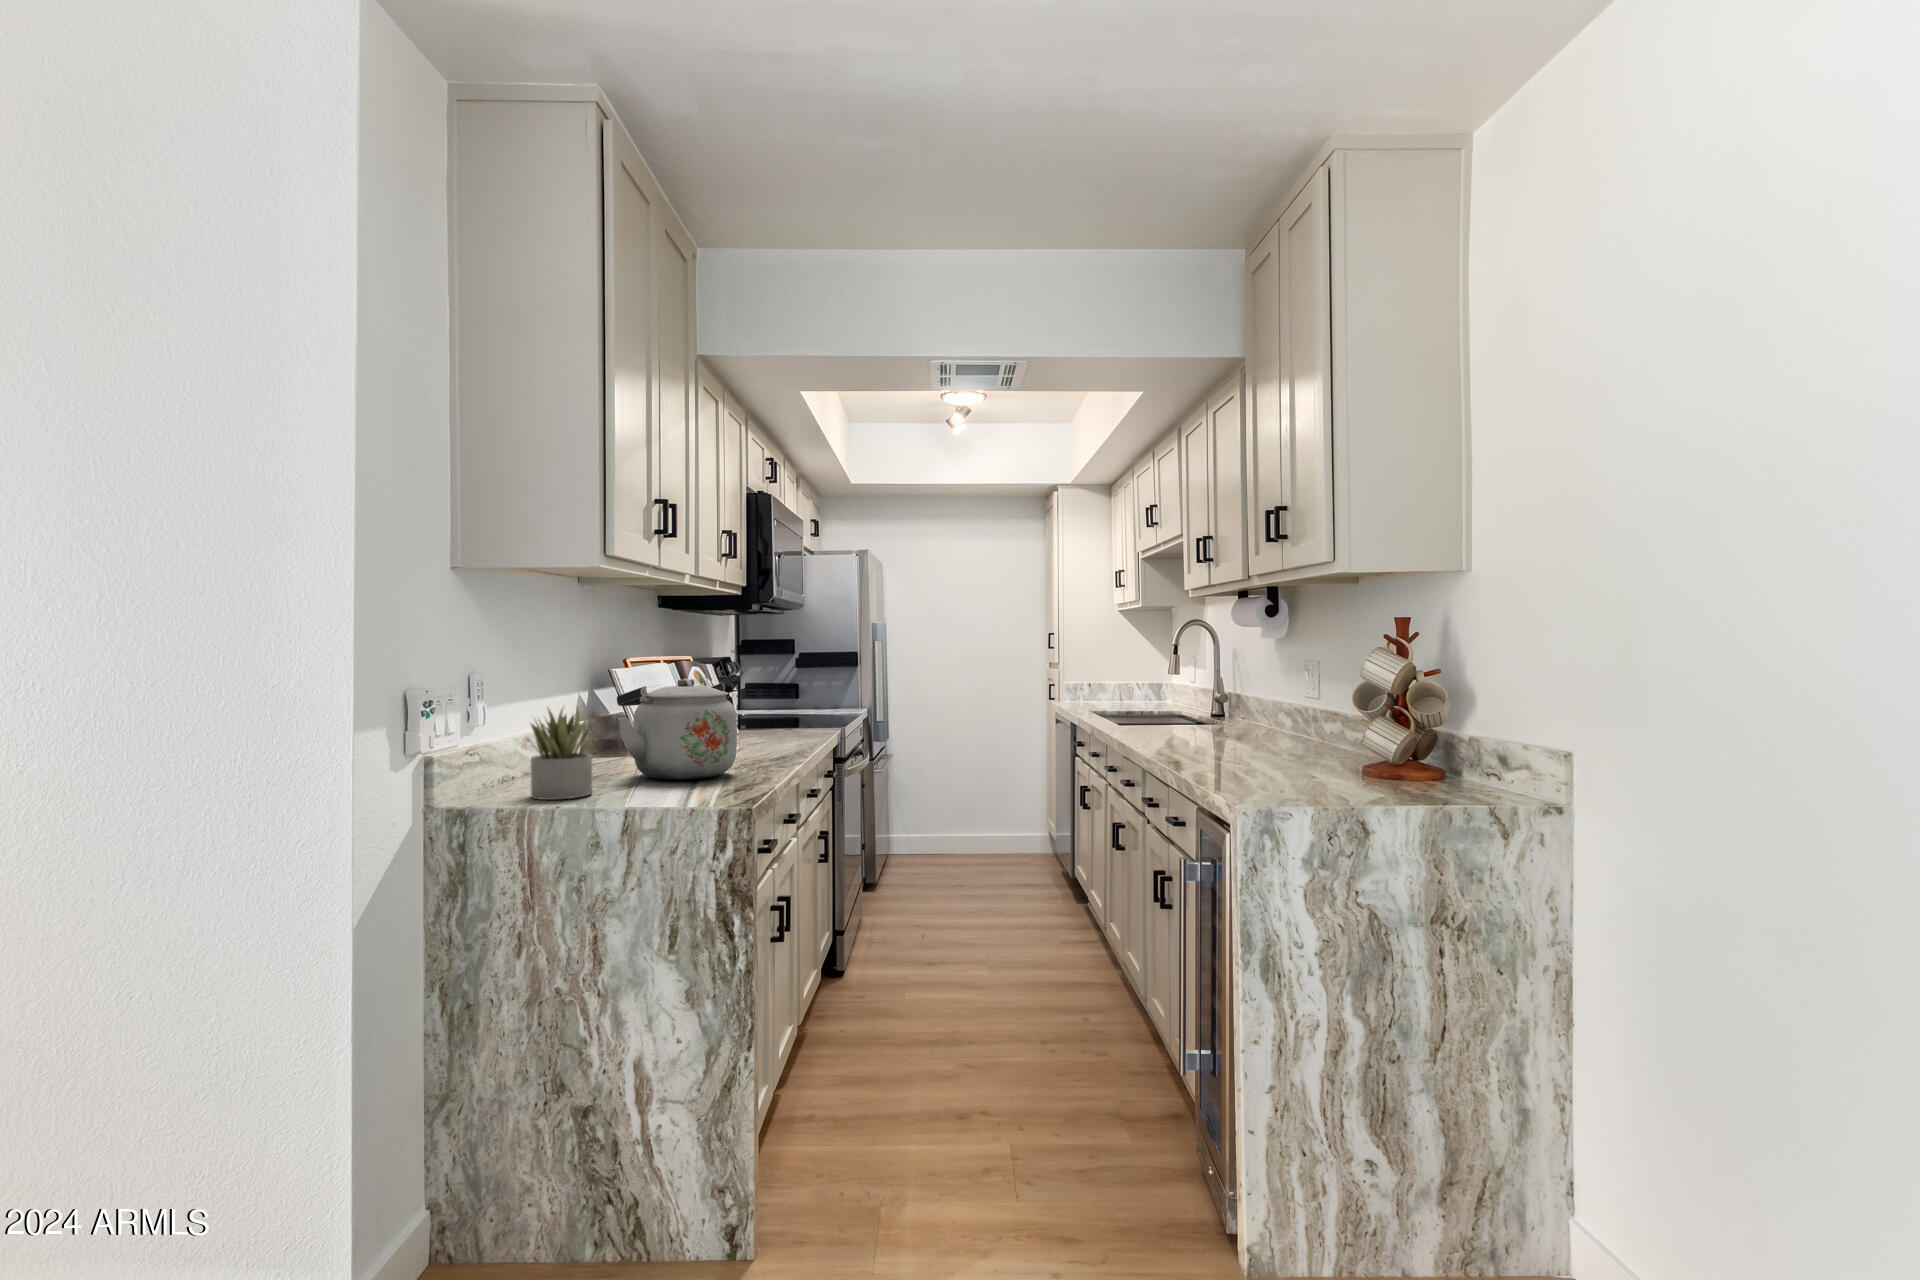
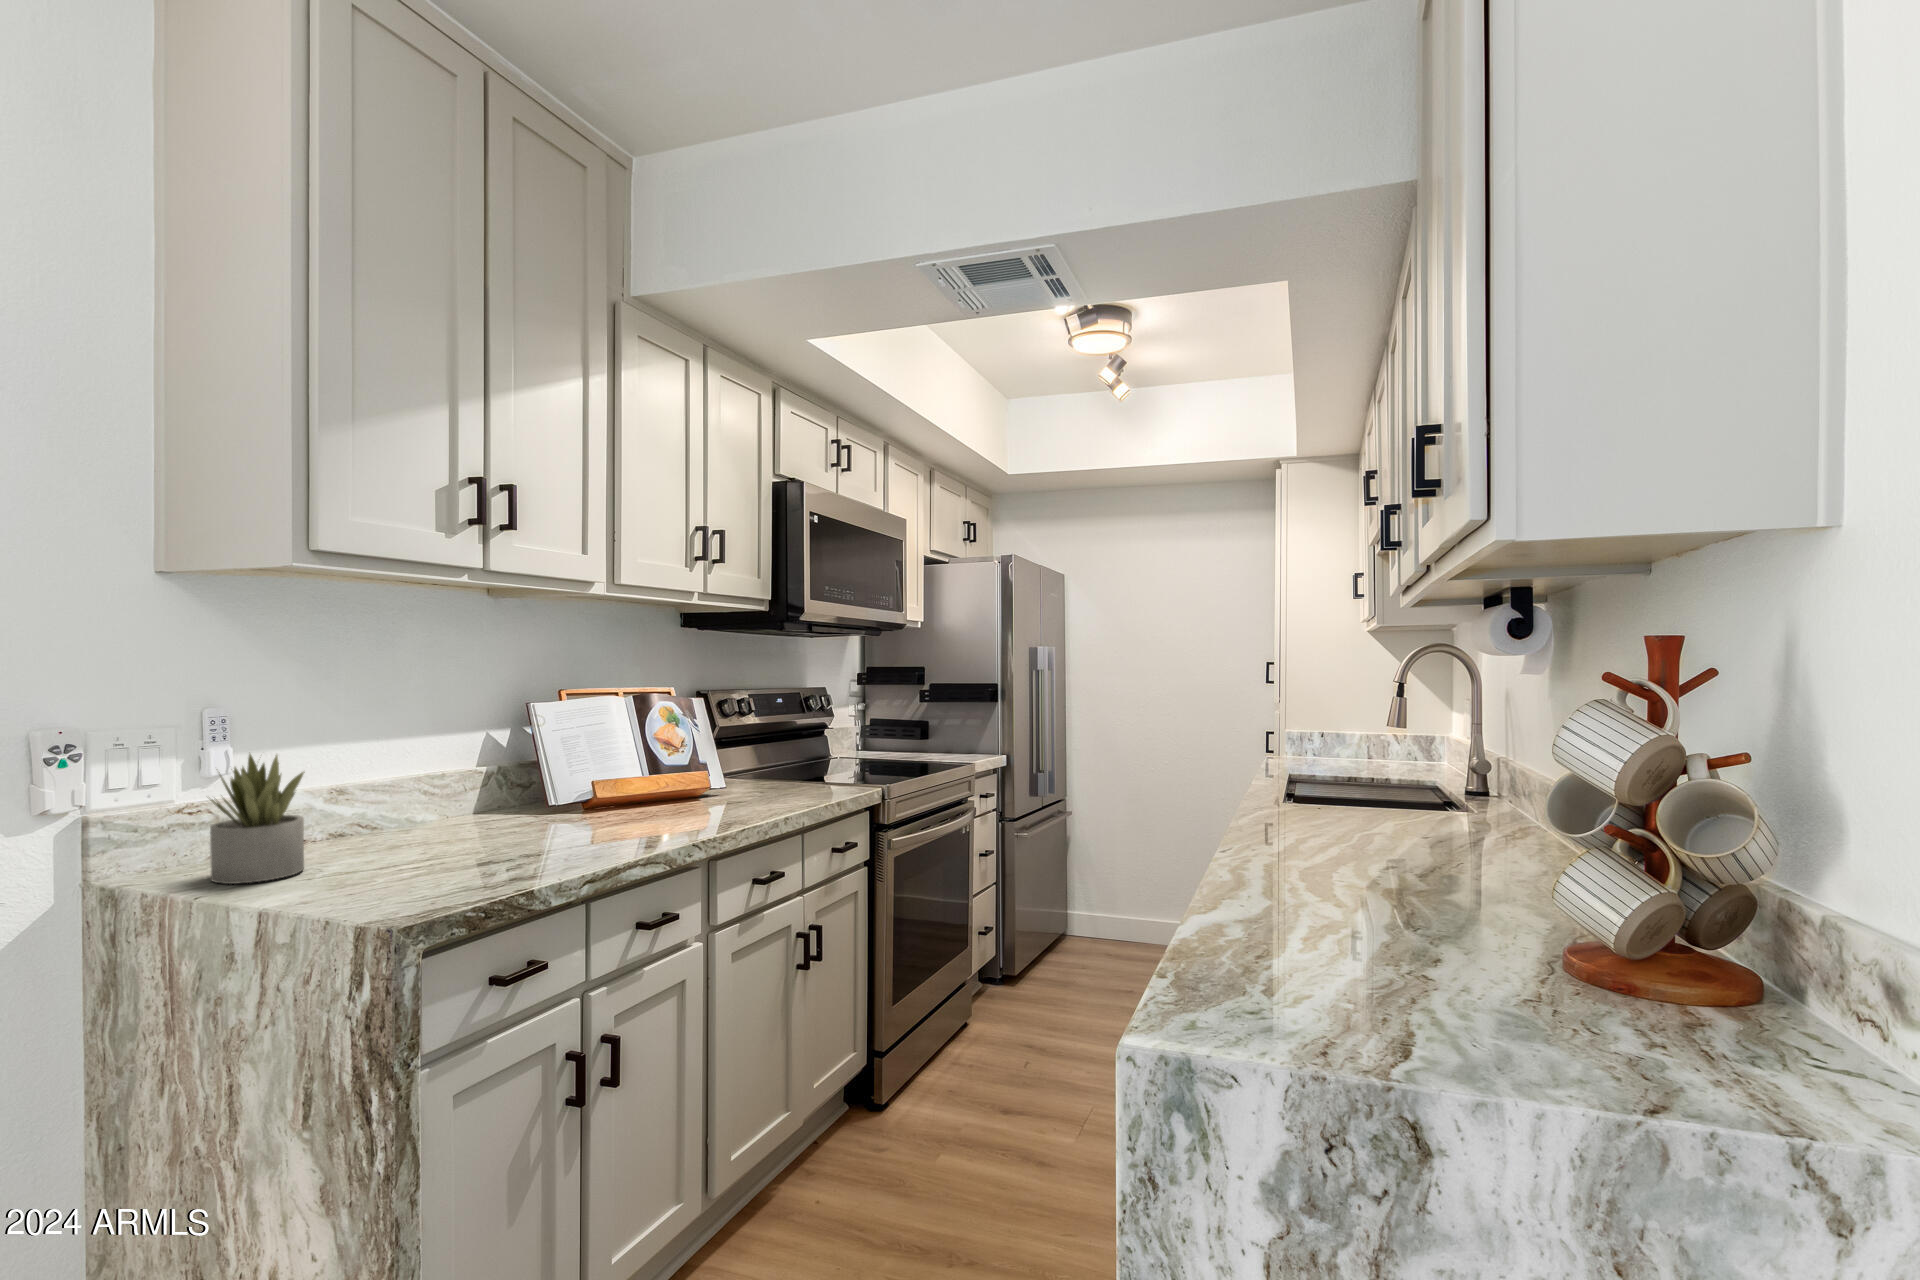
kettle: present [617,679,737,780] -> none [379,712,567,854]

